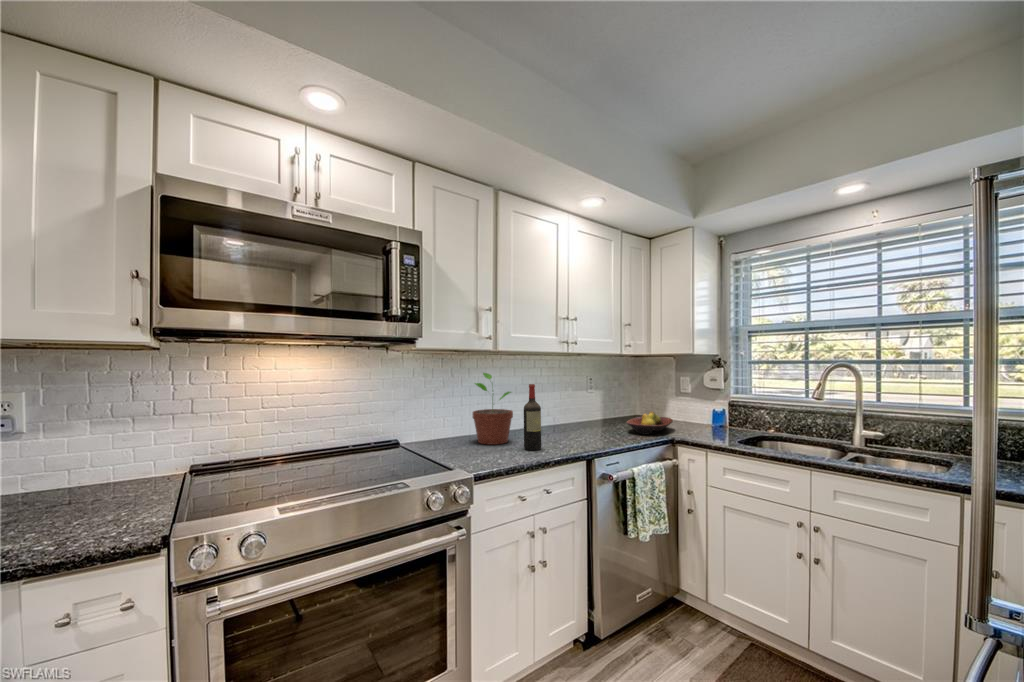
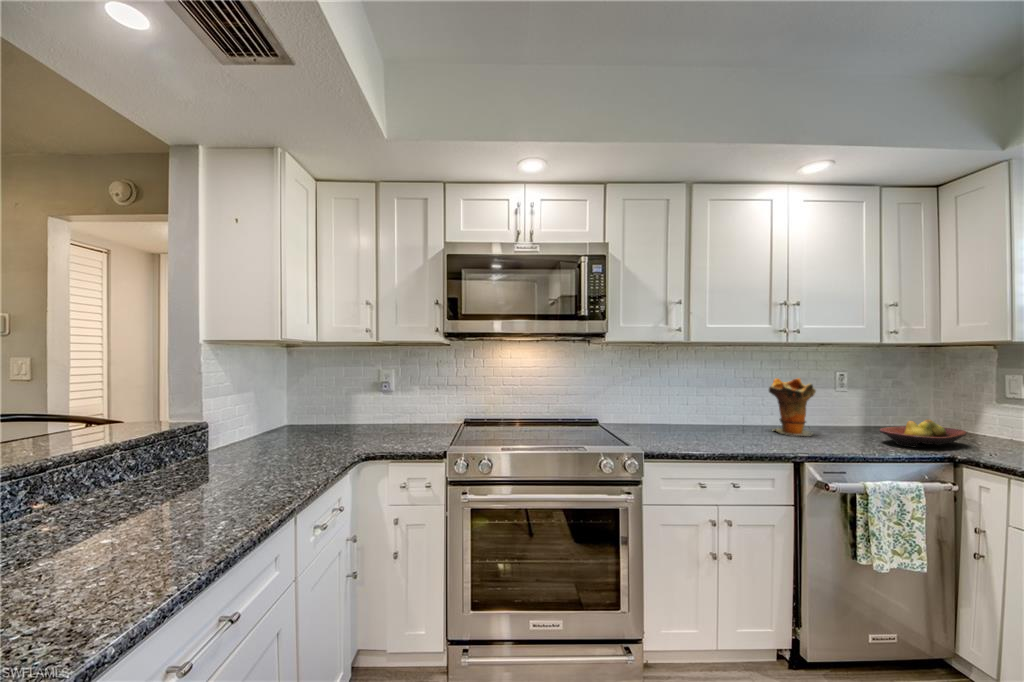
potted plant: present [473,373,513,445] -> none [671,364,715,435]
decorative vase: none [550,383,584,435] -> present [769,378,816,436]
wine bottle: present [524,384,541,450] -> none [718,377,738,444]

